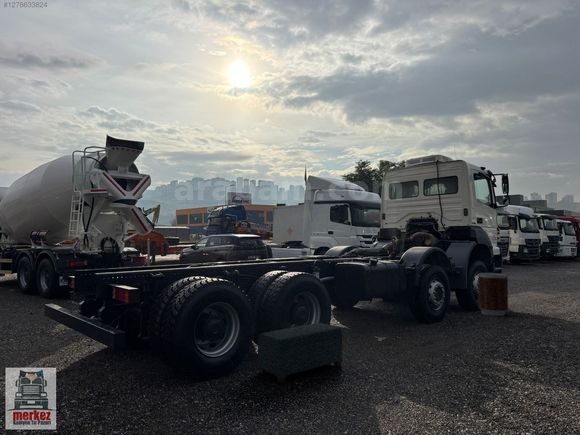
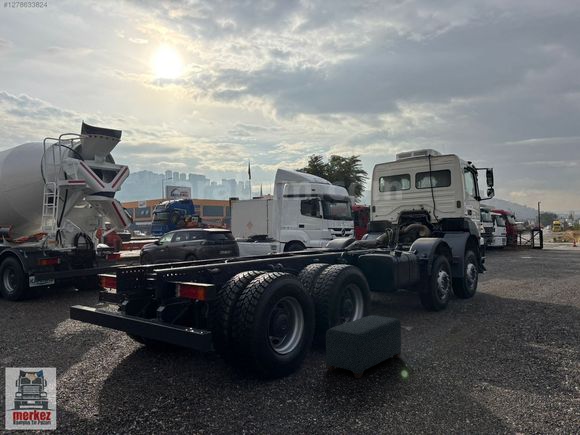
trash can: present [478,273,508,316] -> none [471,262,499,302]

